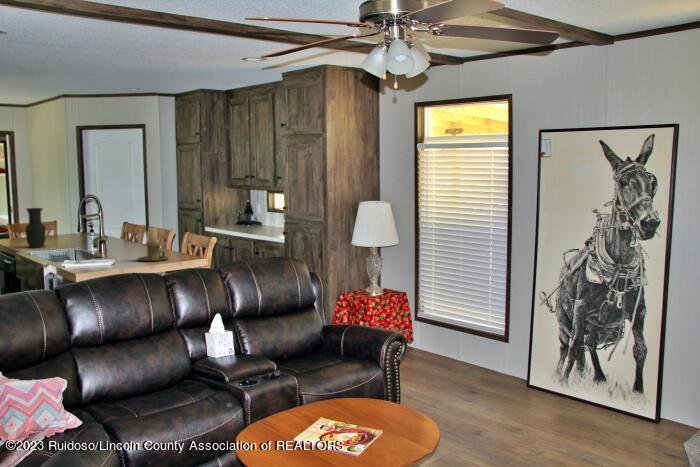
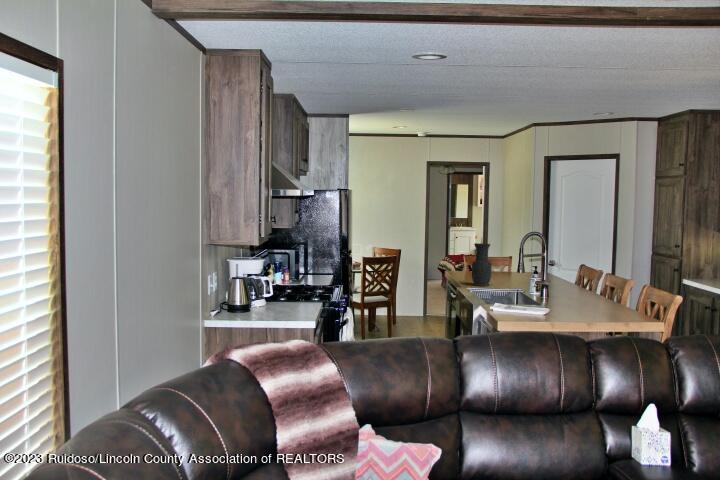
candle holder: present [138,228,168,261] -> none [576,276,616,317]

